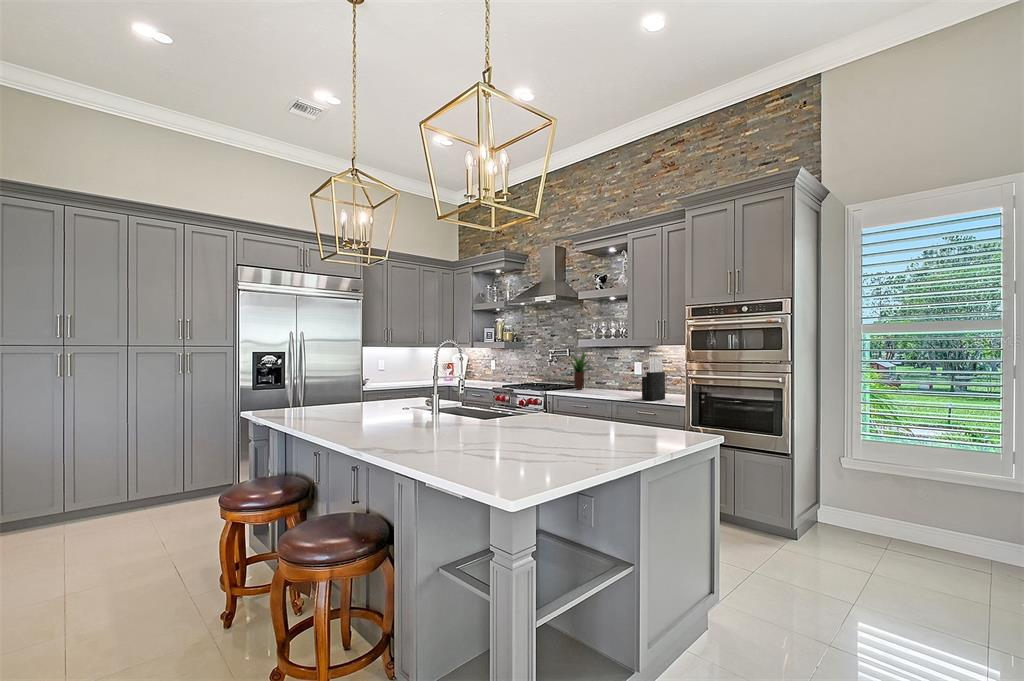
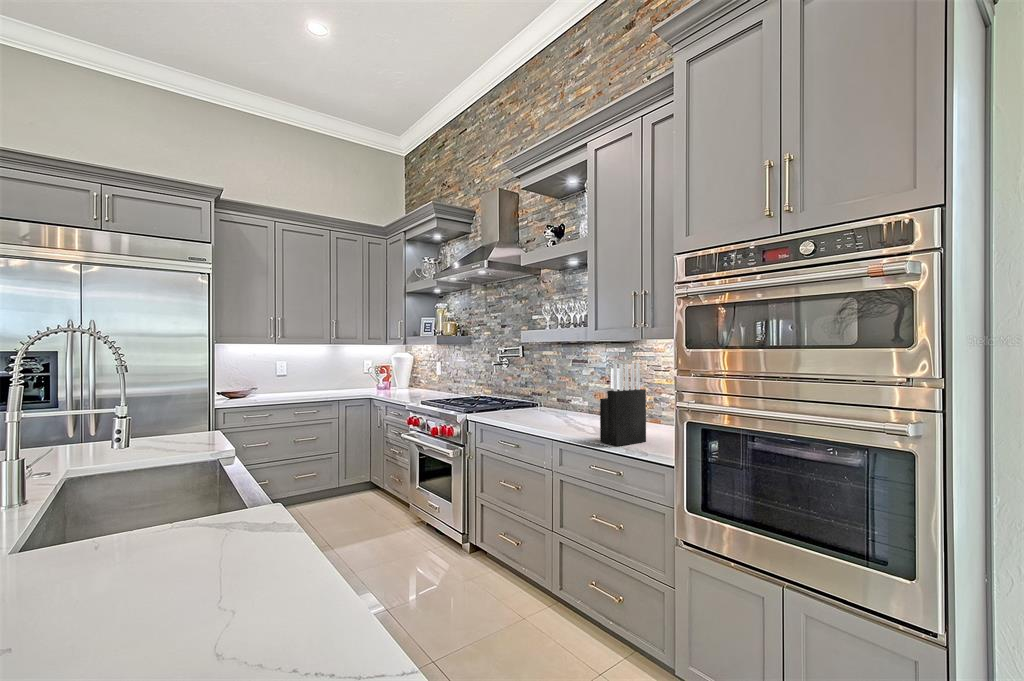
potted plant: present [569,352,591,390] -> none [504,349,554,413]

